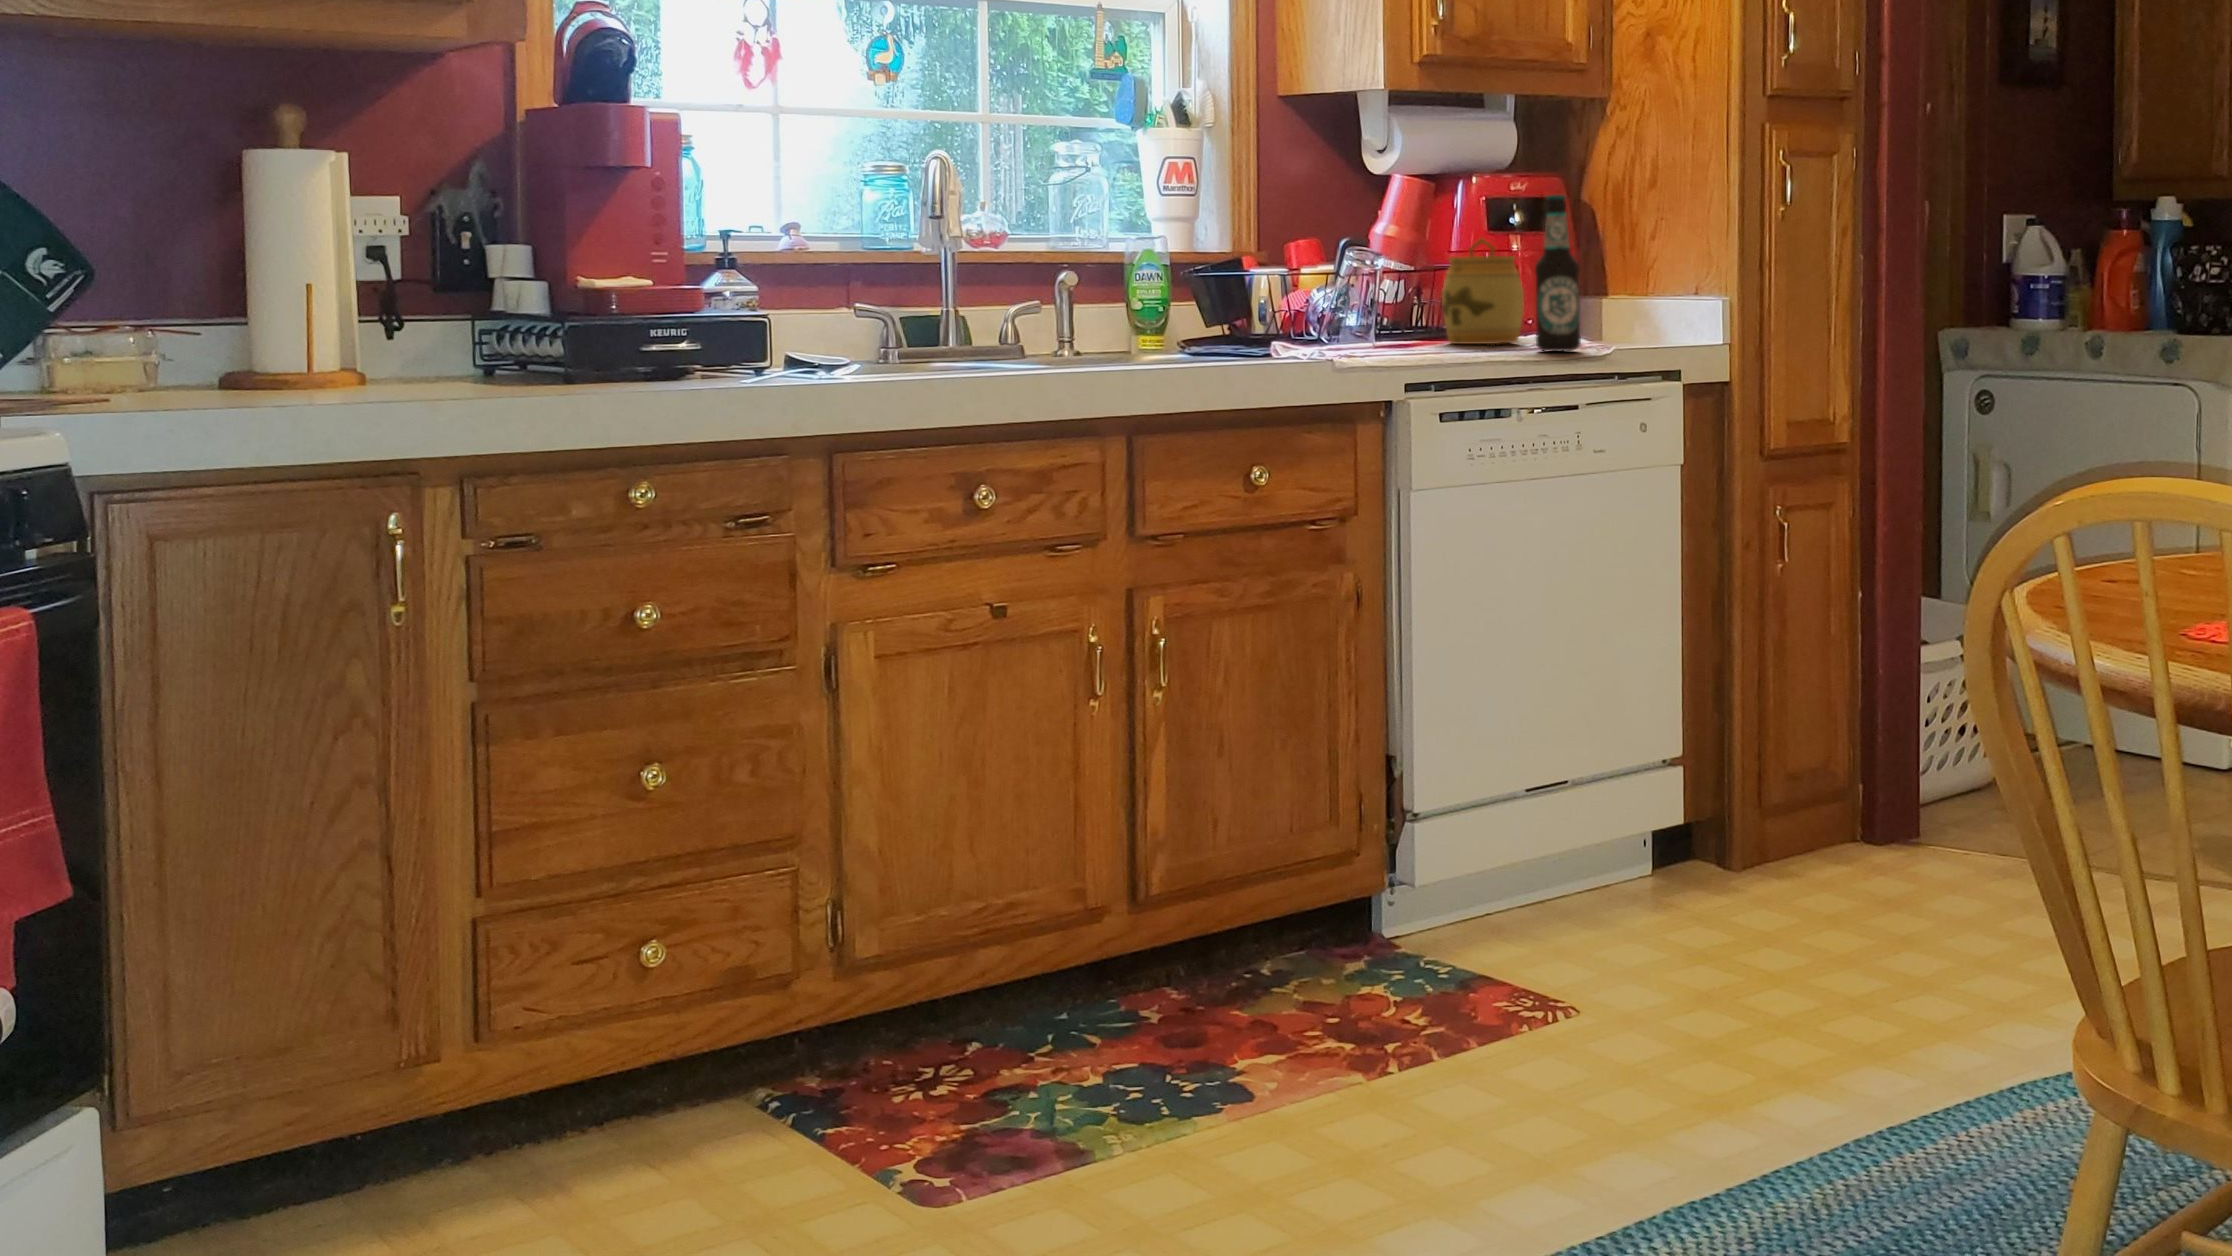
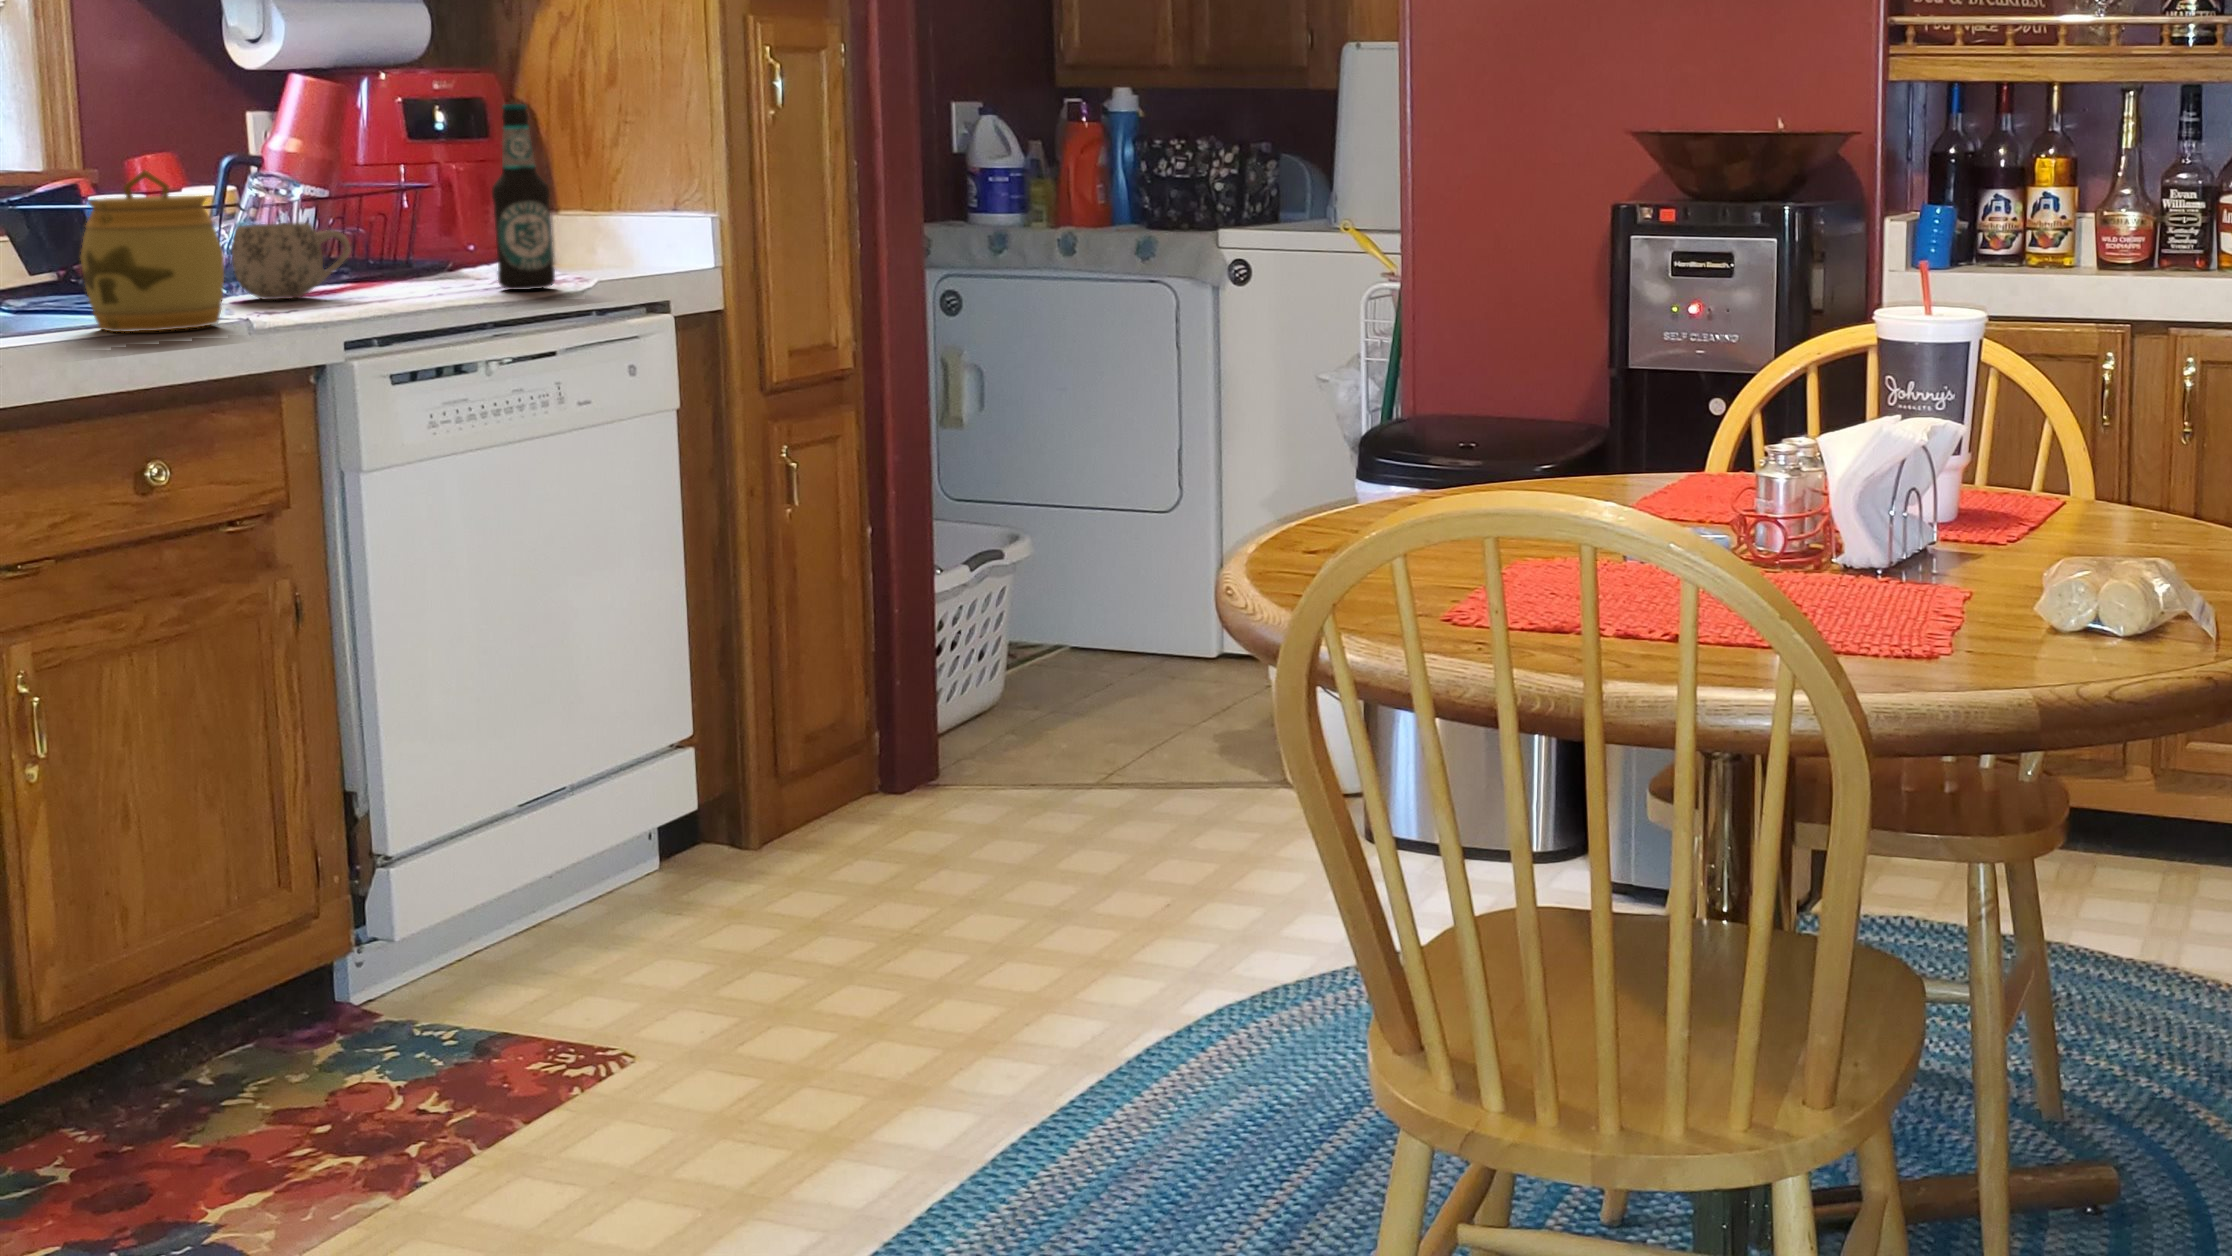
jar: present [1442,238,1524,344] -> present [80,170,224,332]
mug: none [1341,291,1426,352] -> present [232,223,351,300]

